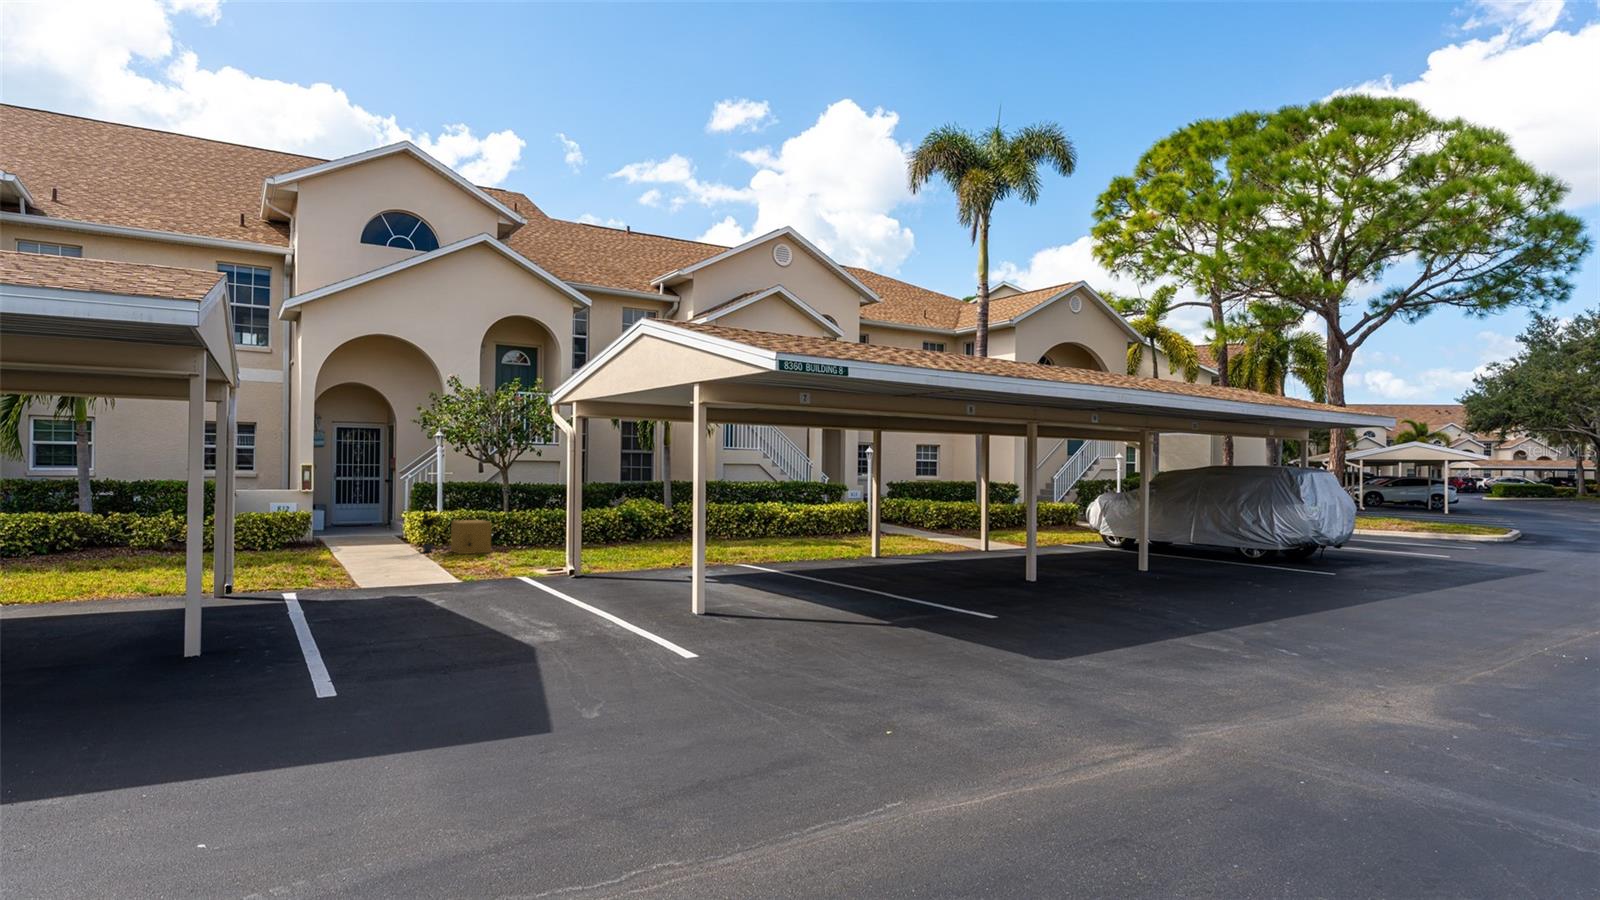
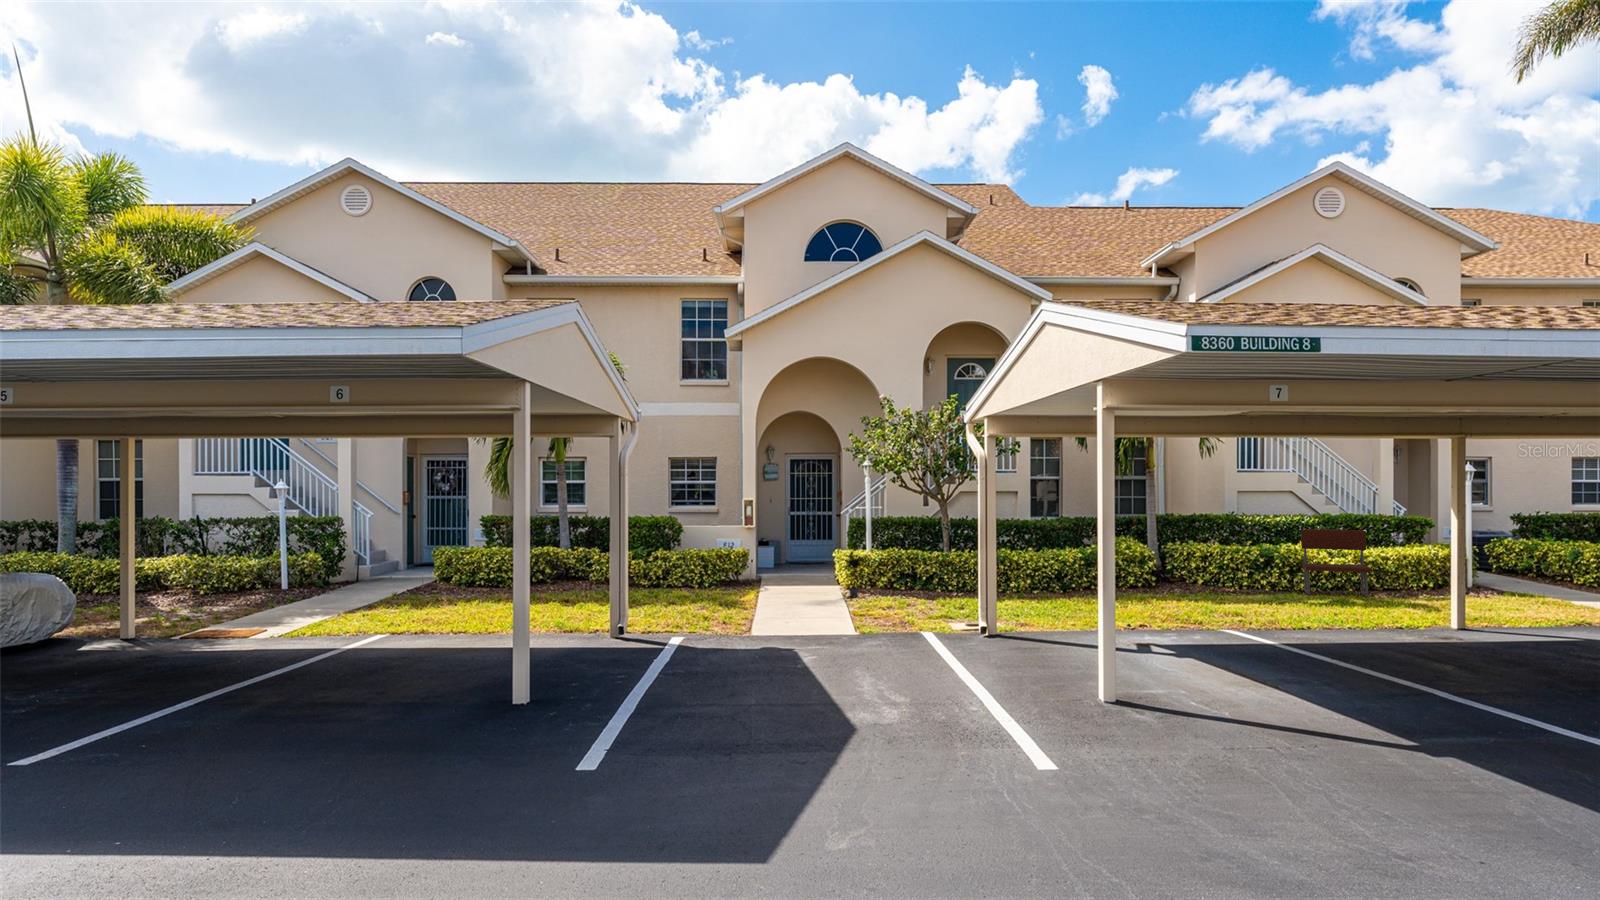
bench: none [769,492,812,538] -> present [1301,529,1372,597]
cardboard box: present [451,520,491,554] -> none [879,561,921,602]

